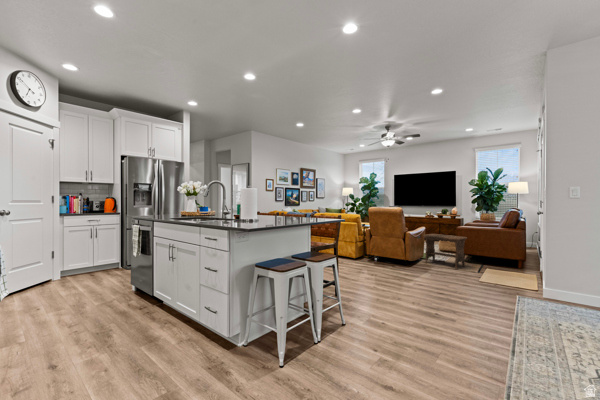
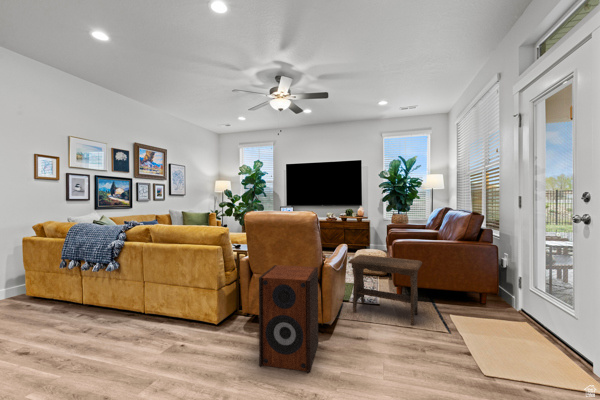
speaker: none [375,232,402,272] -> present [259,265,318,373]

